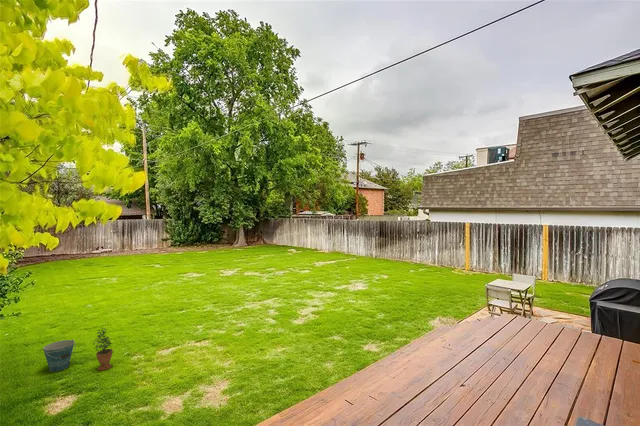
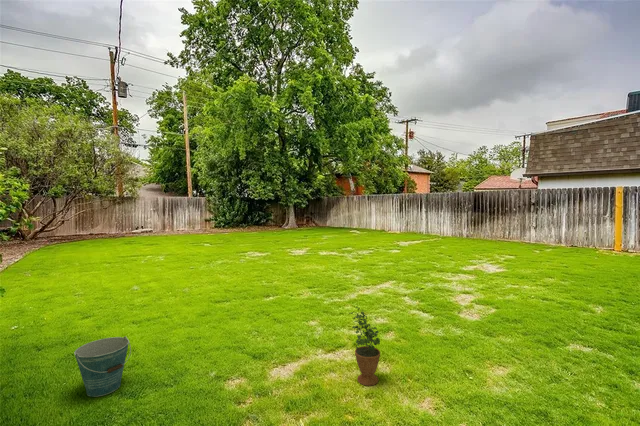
potted plant: present [93,328,113,370] -> present [349,307,380,386]

